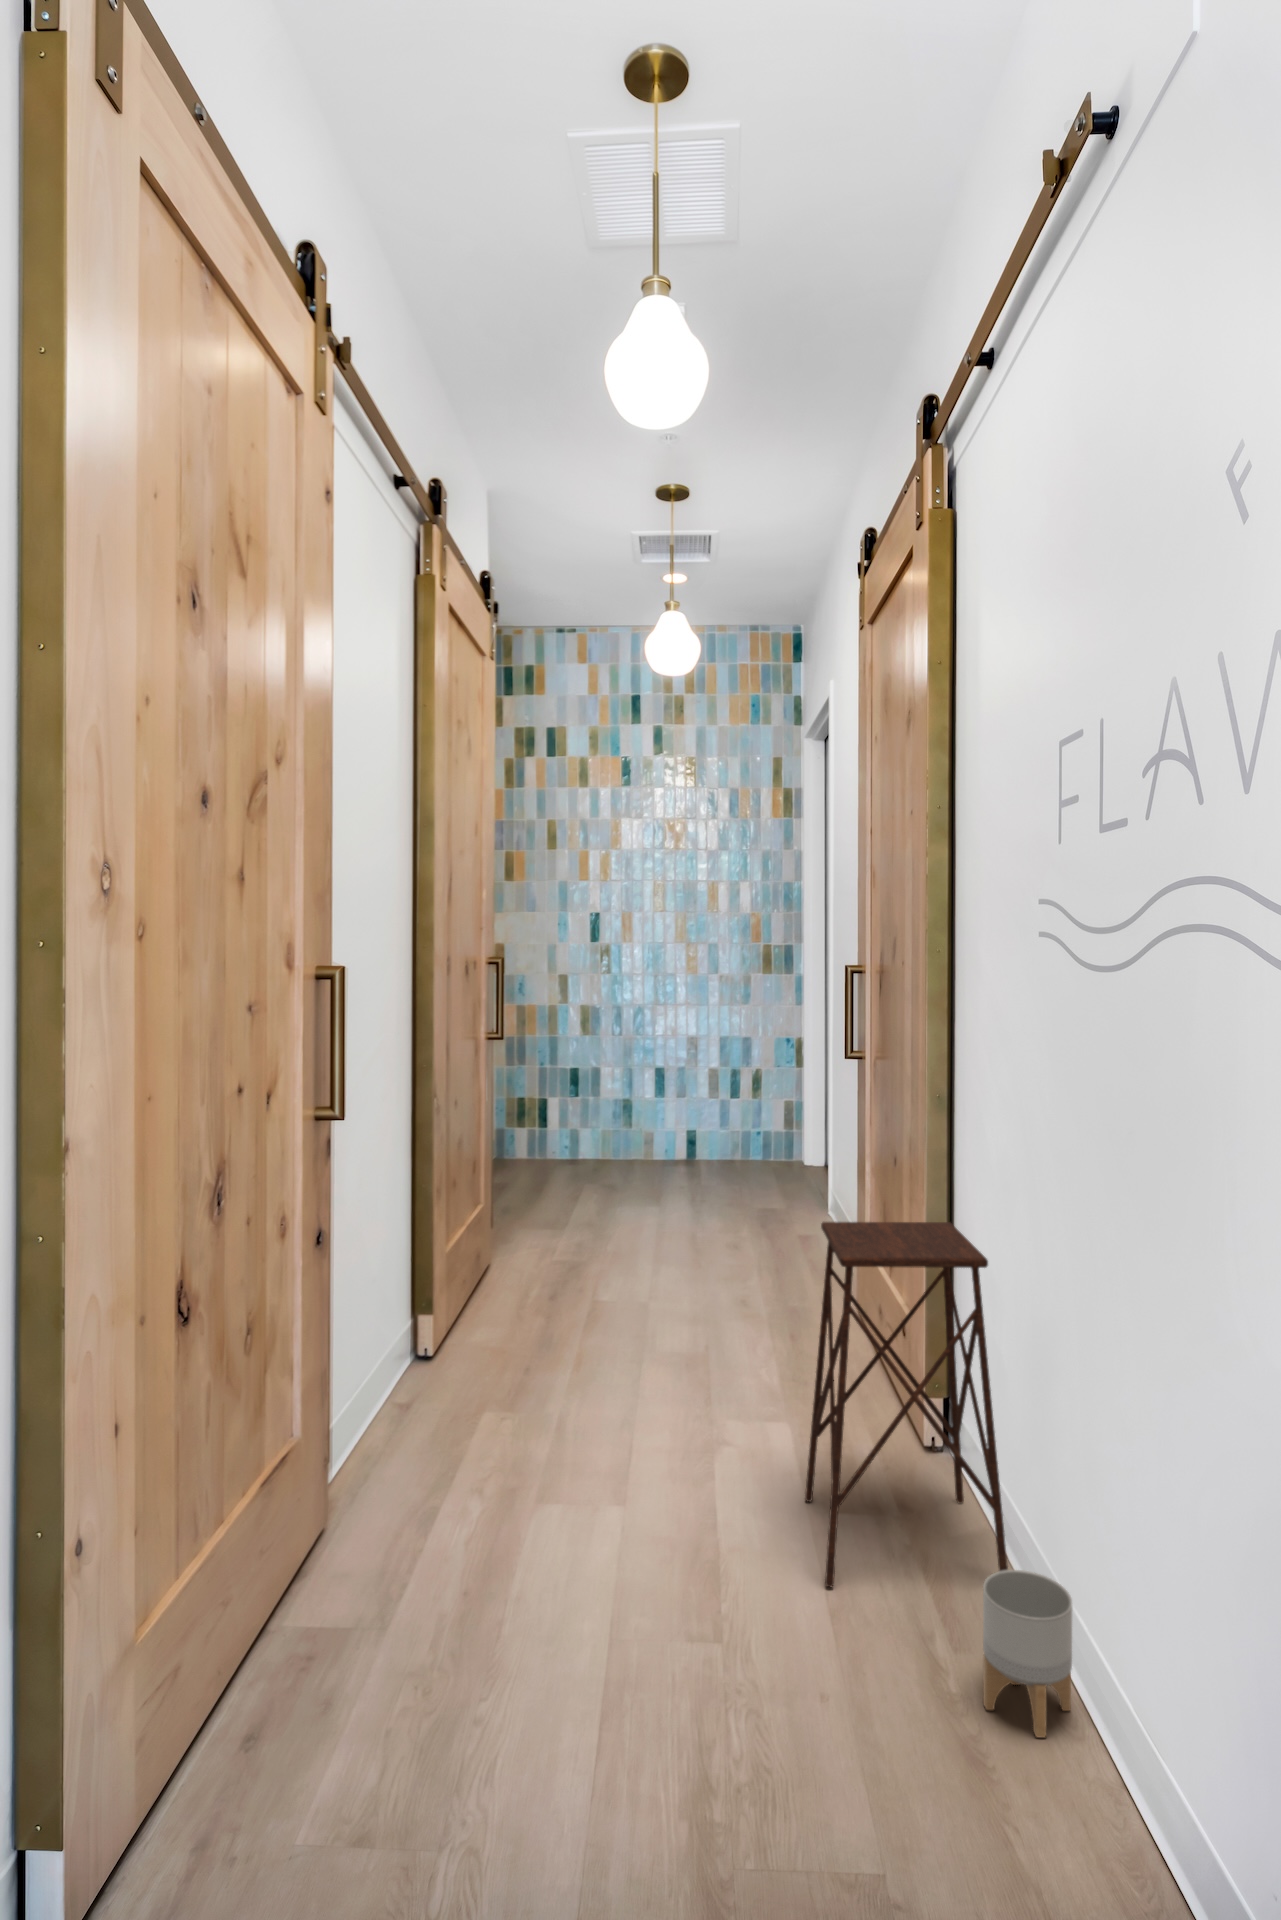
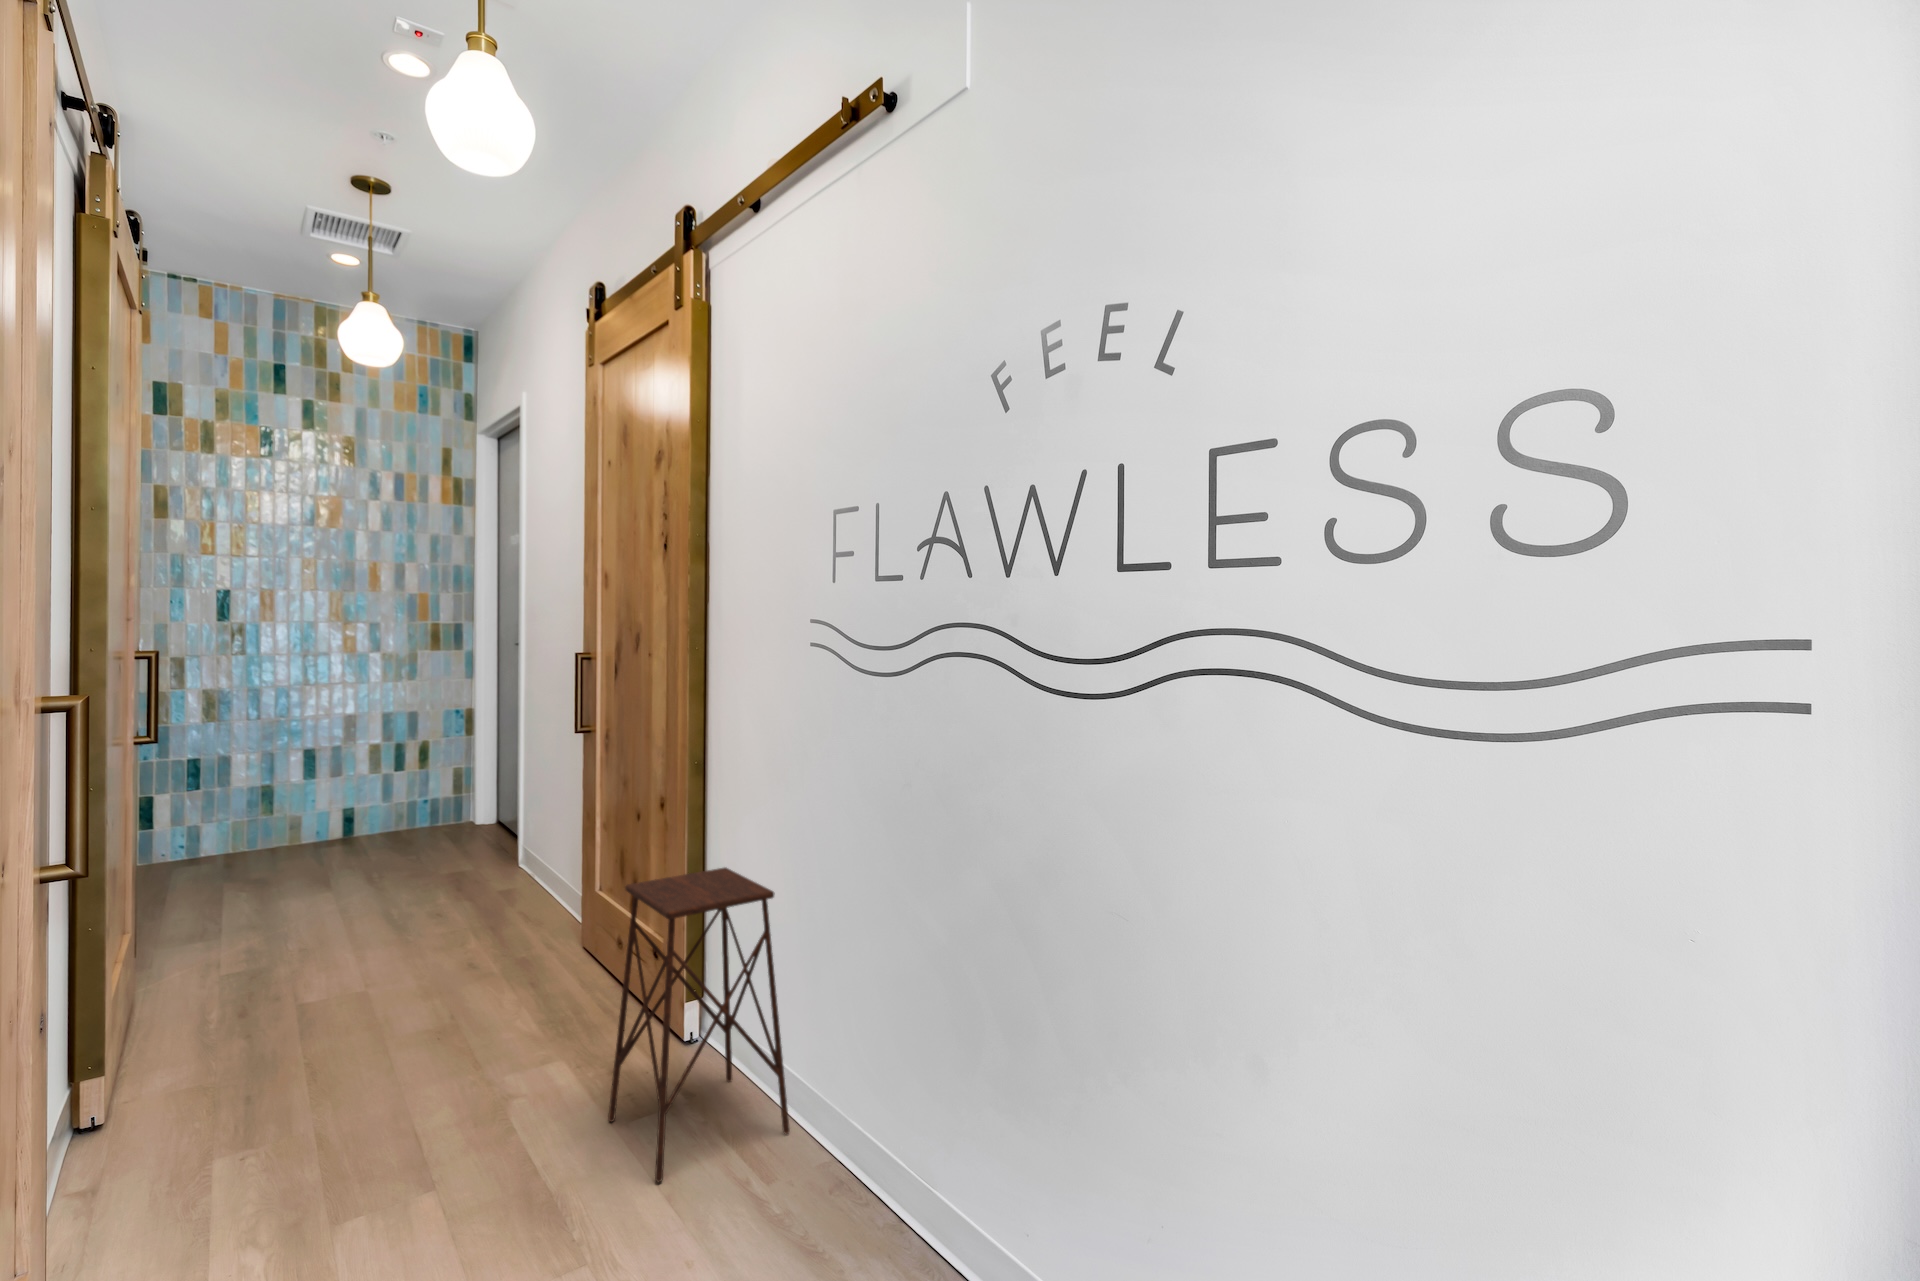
planter: present [983,1570,1072,1737] -> none [802,1110,863,1224]

